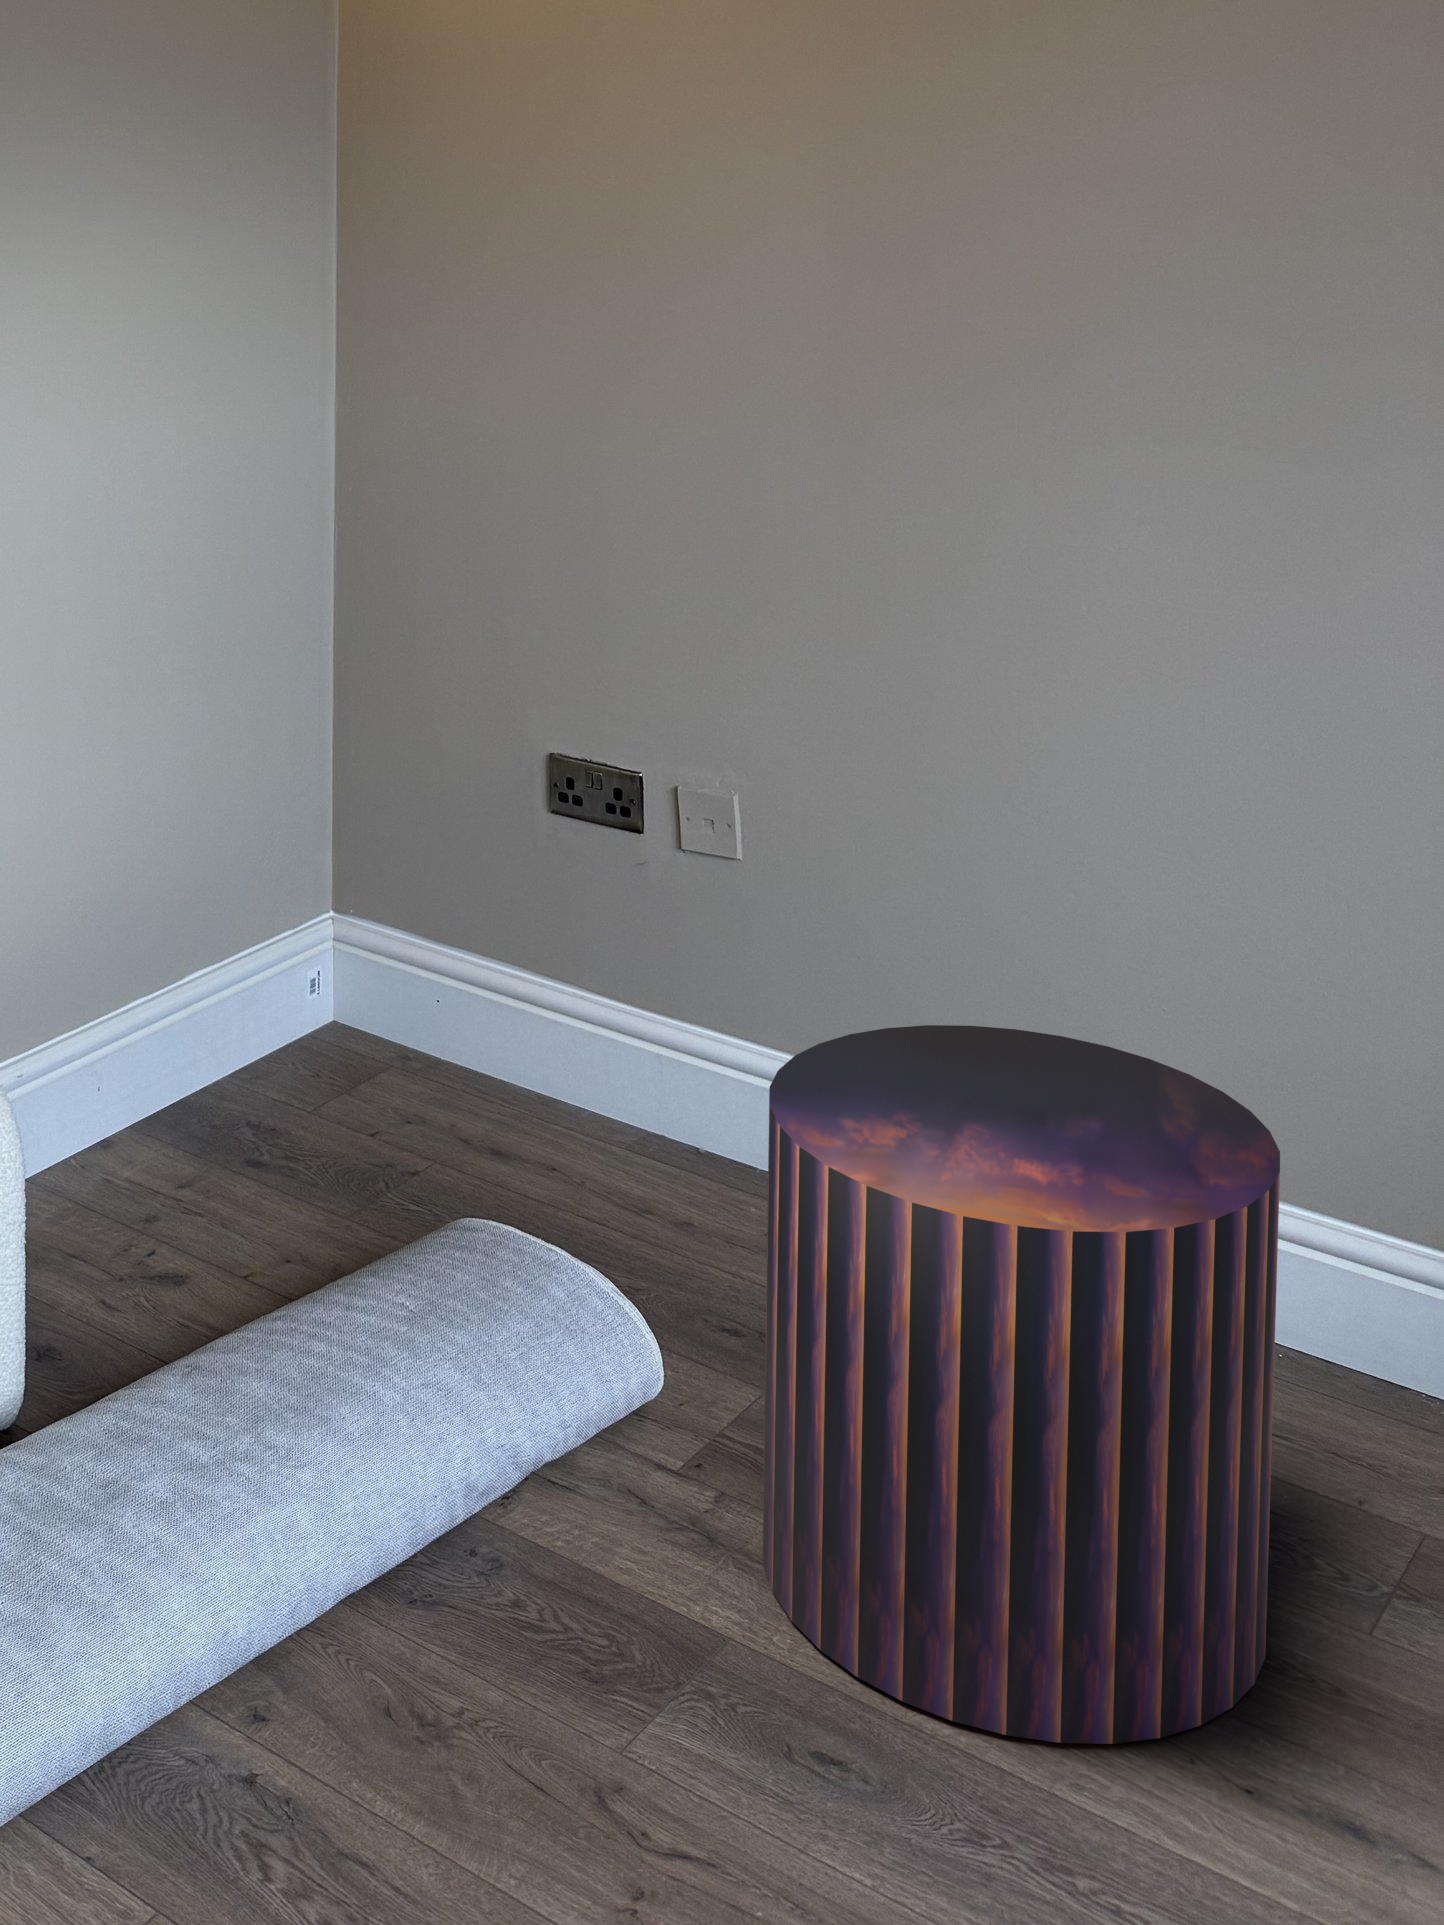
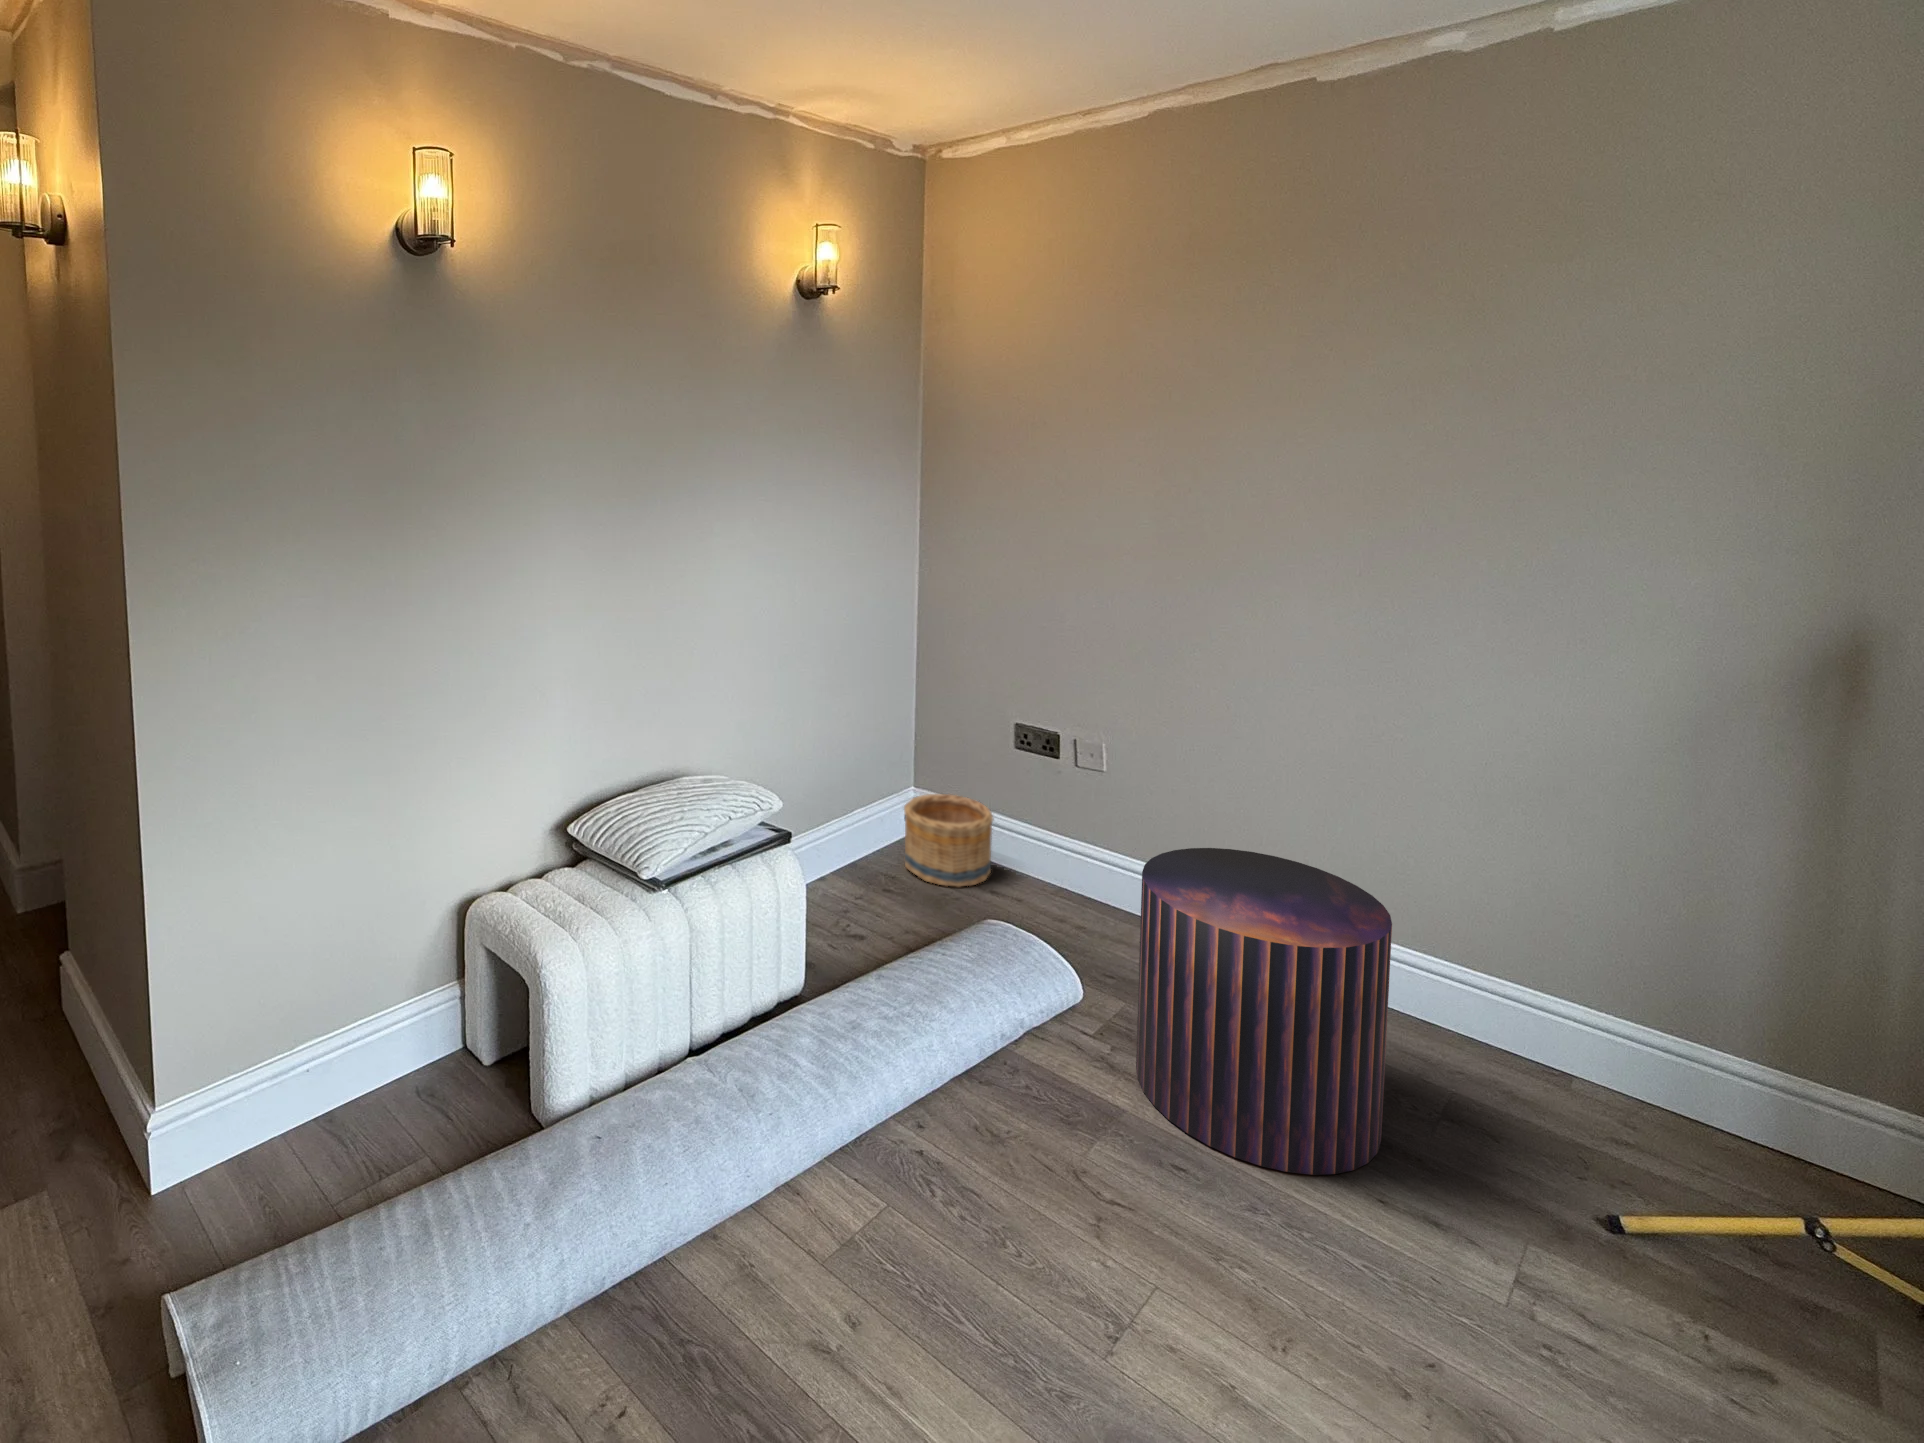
basket: none [292,936,496,1151] -> present [904,794,993,886]

